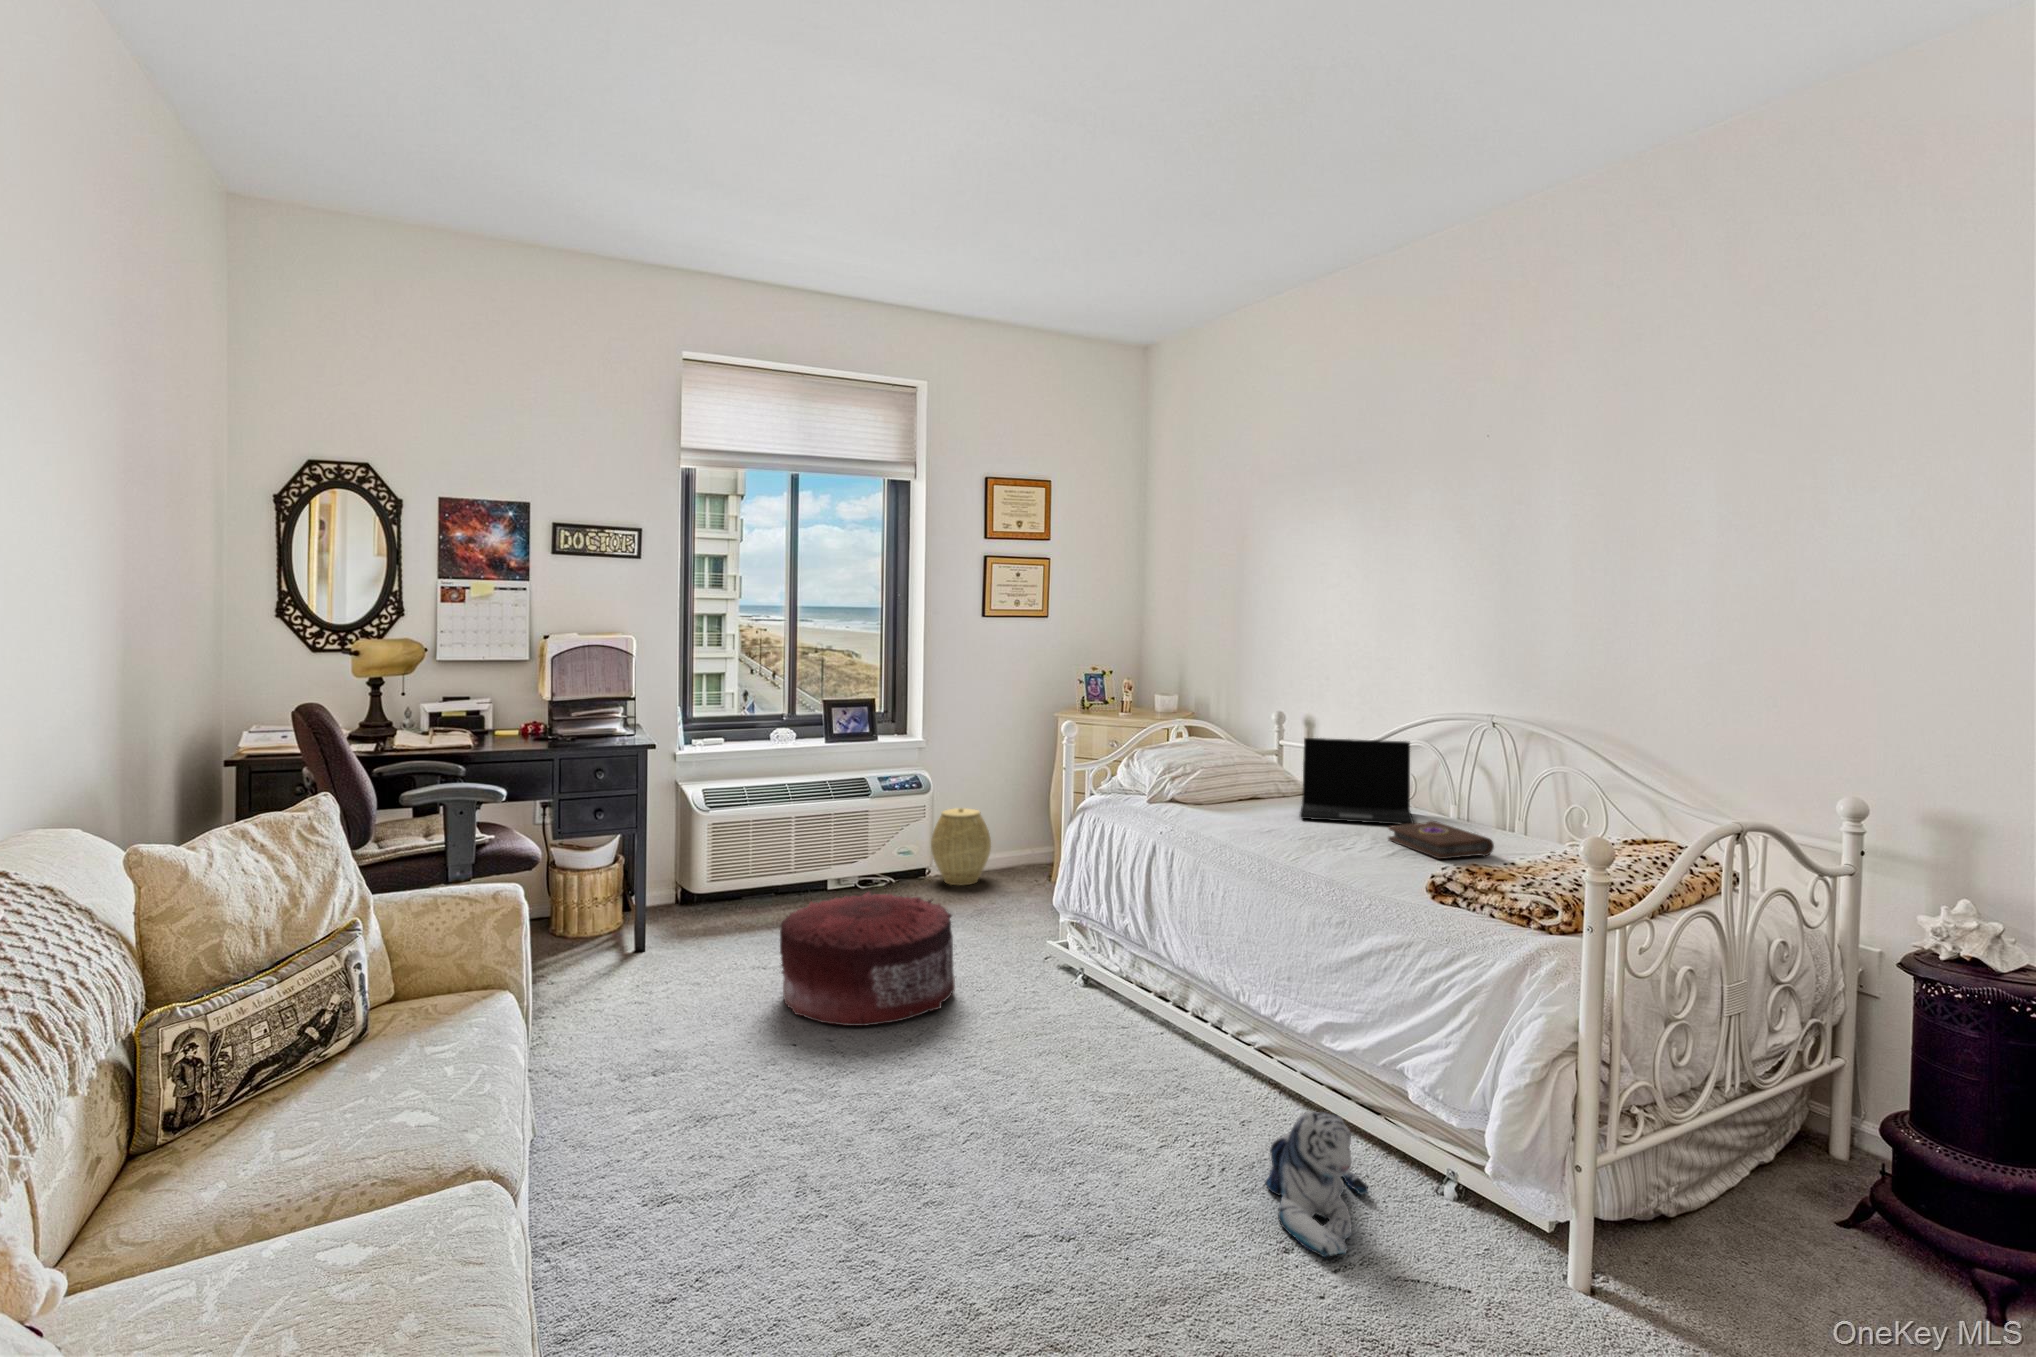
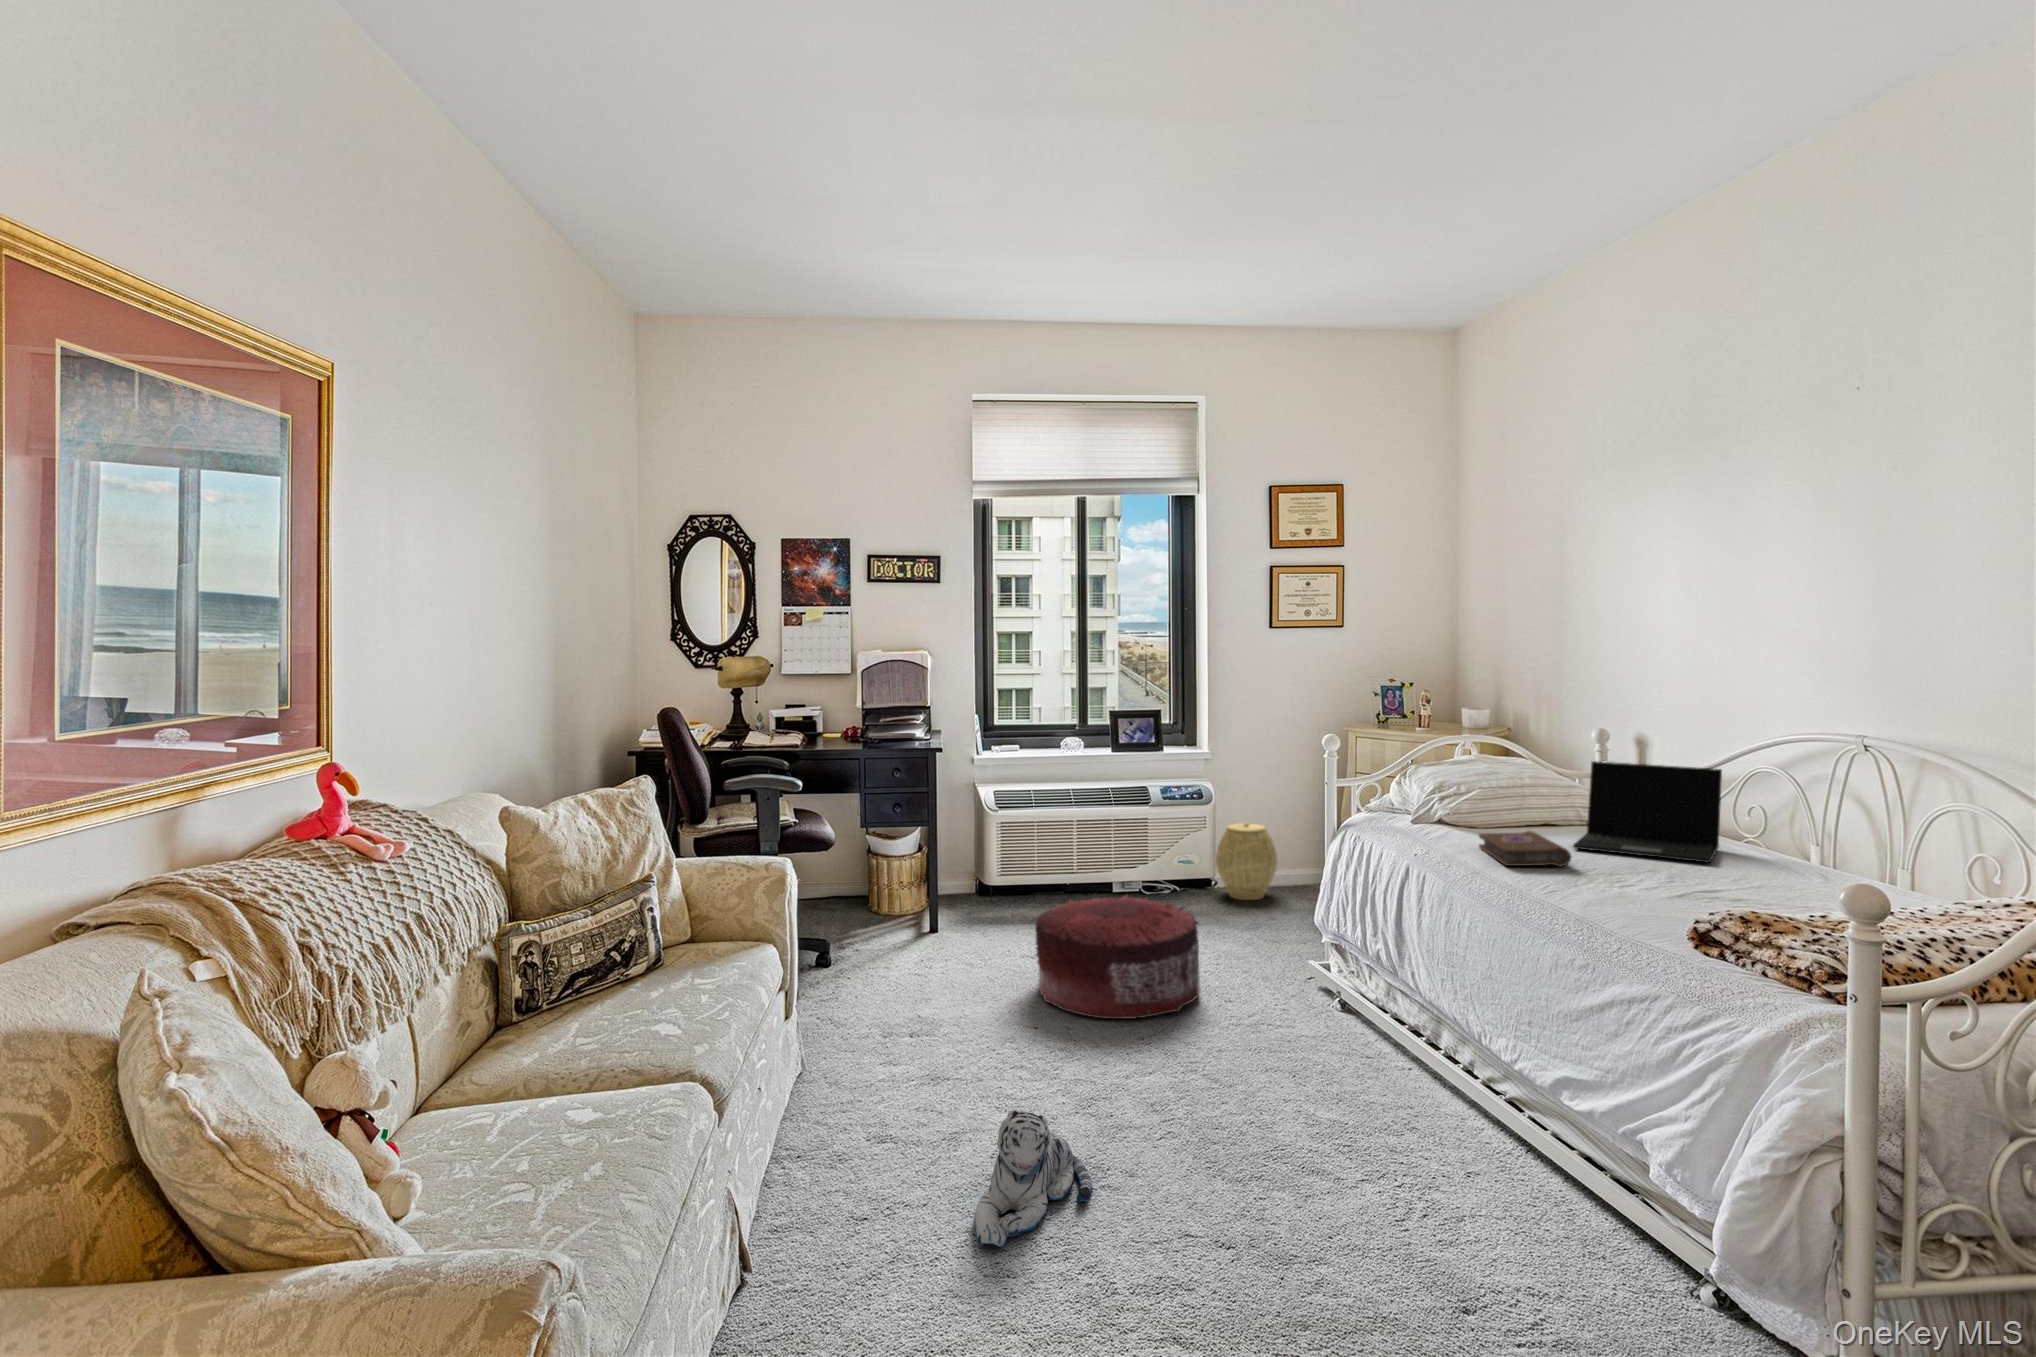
book: present [1388,821,1494,859] -> present [1479,831,1571,867]
plush toy: present [1265,1111,1368,1257] -> present [974,1110,1093,1247]

